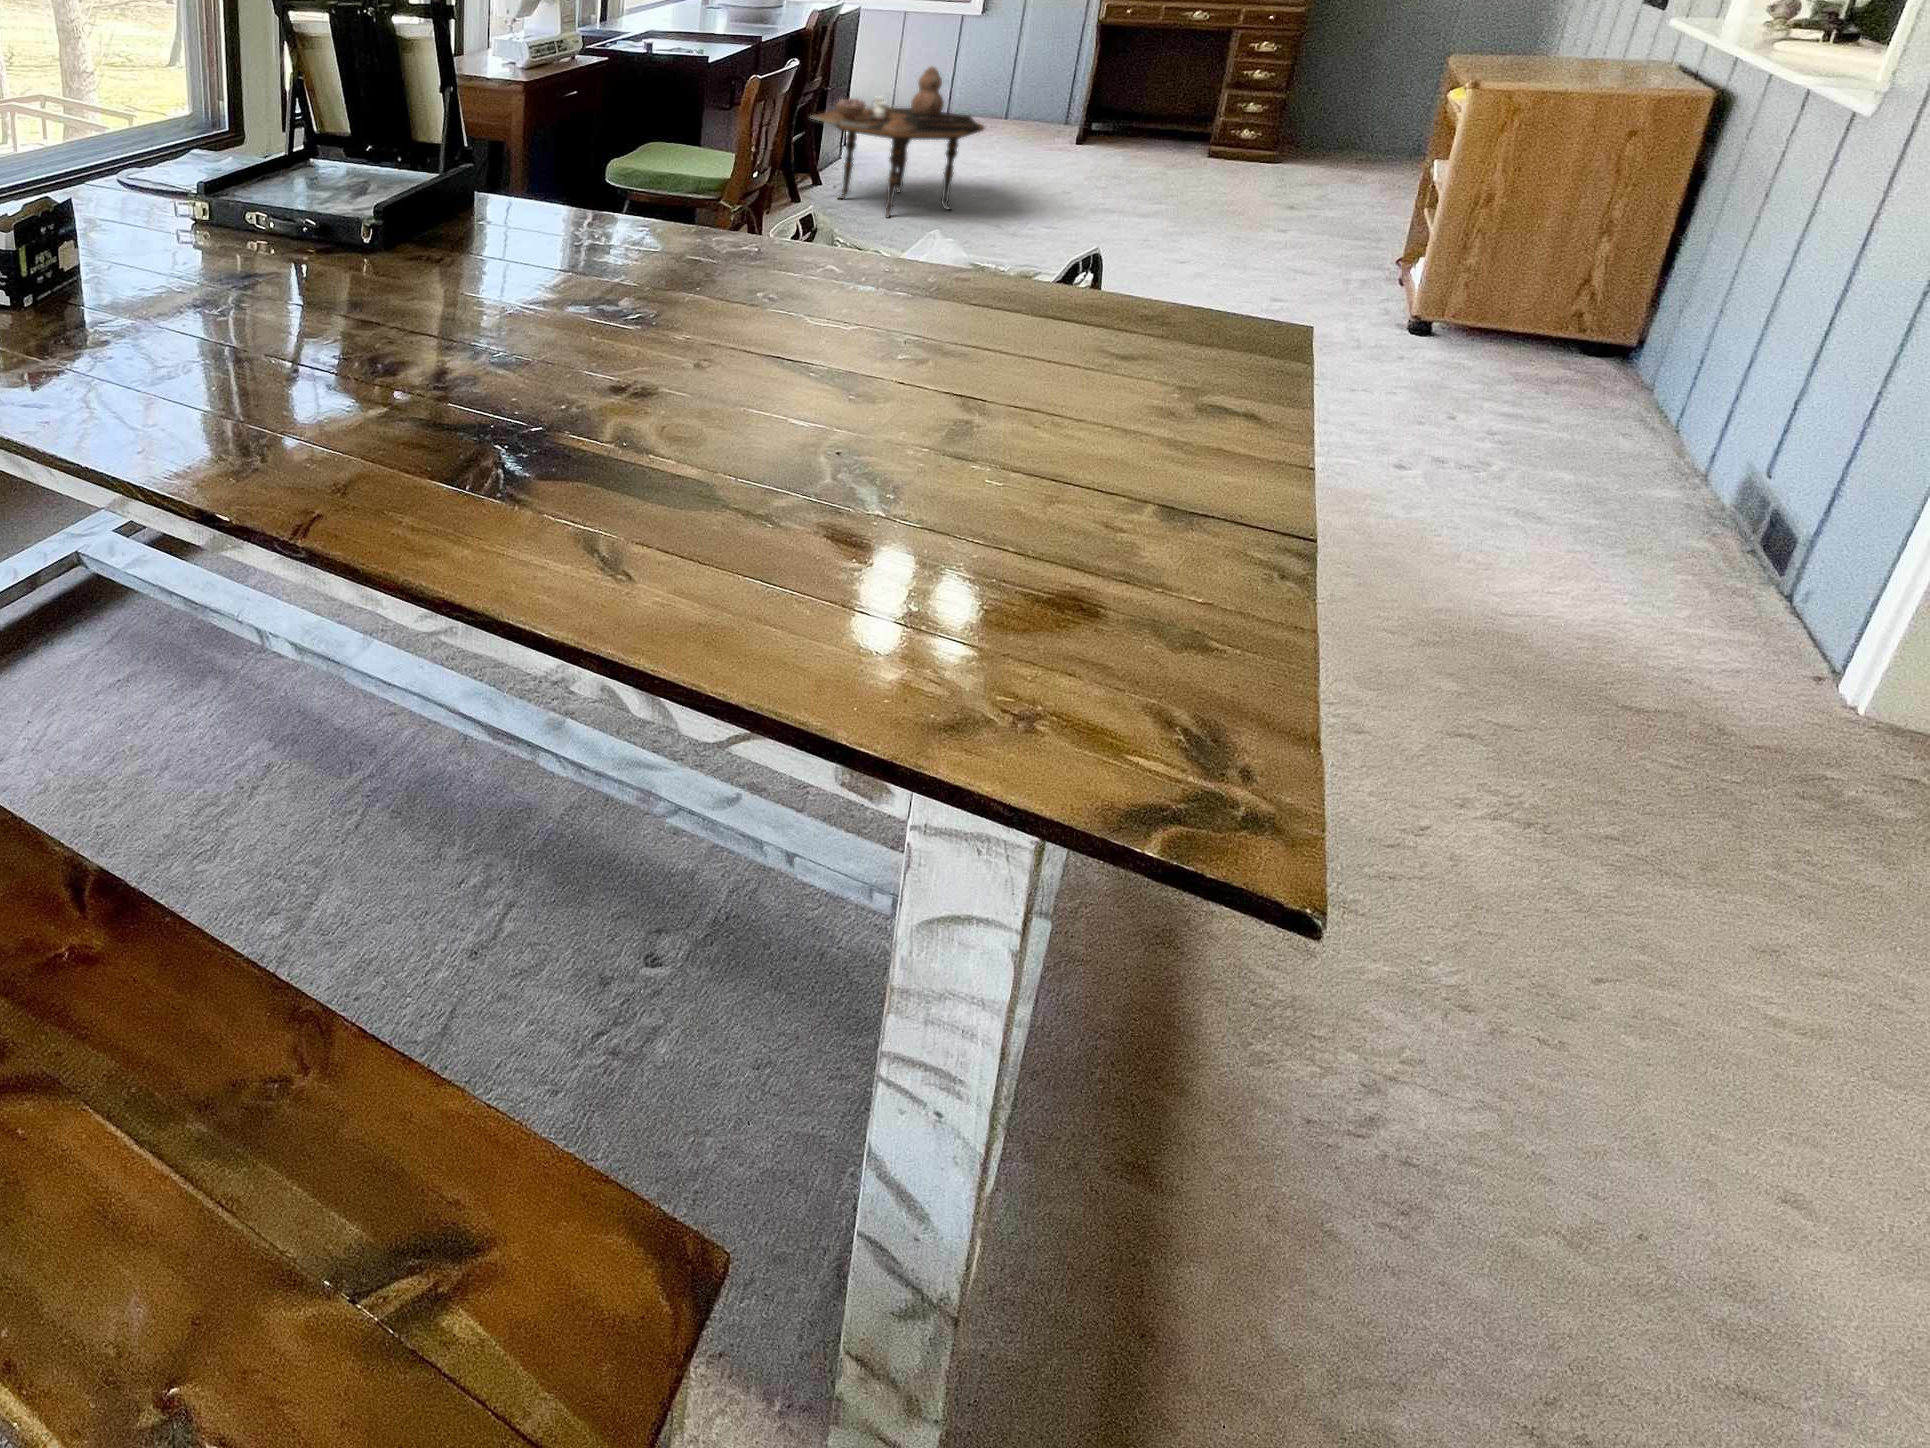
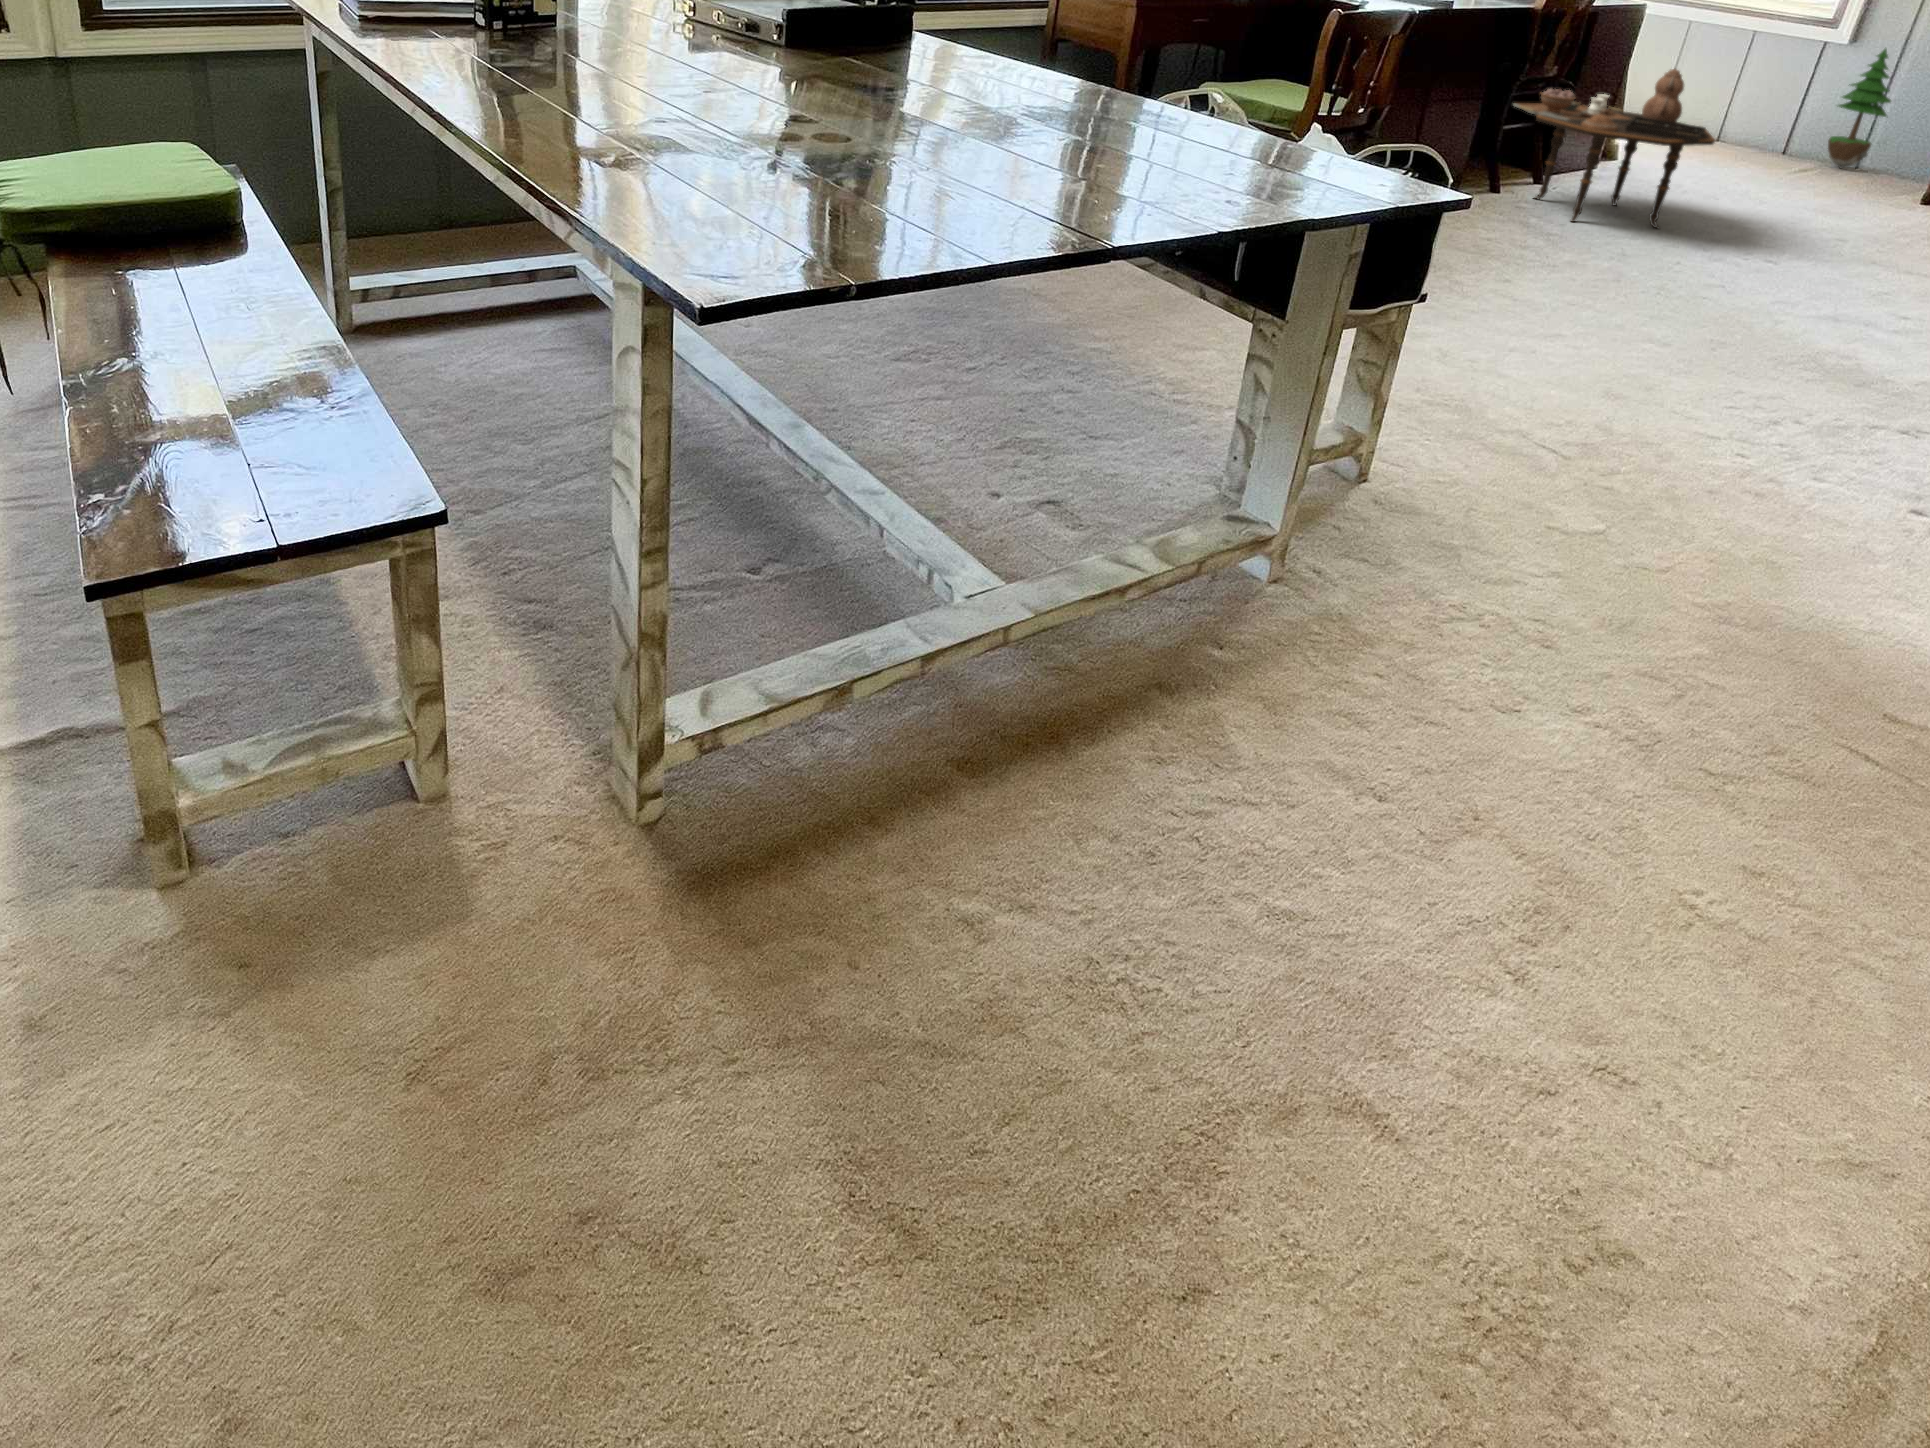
potted tree: none [988,14,1030,119] -> present [1828,49,1891,168]

